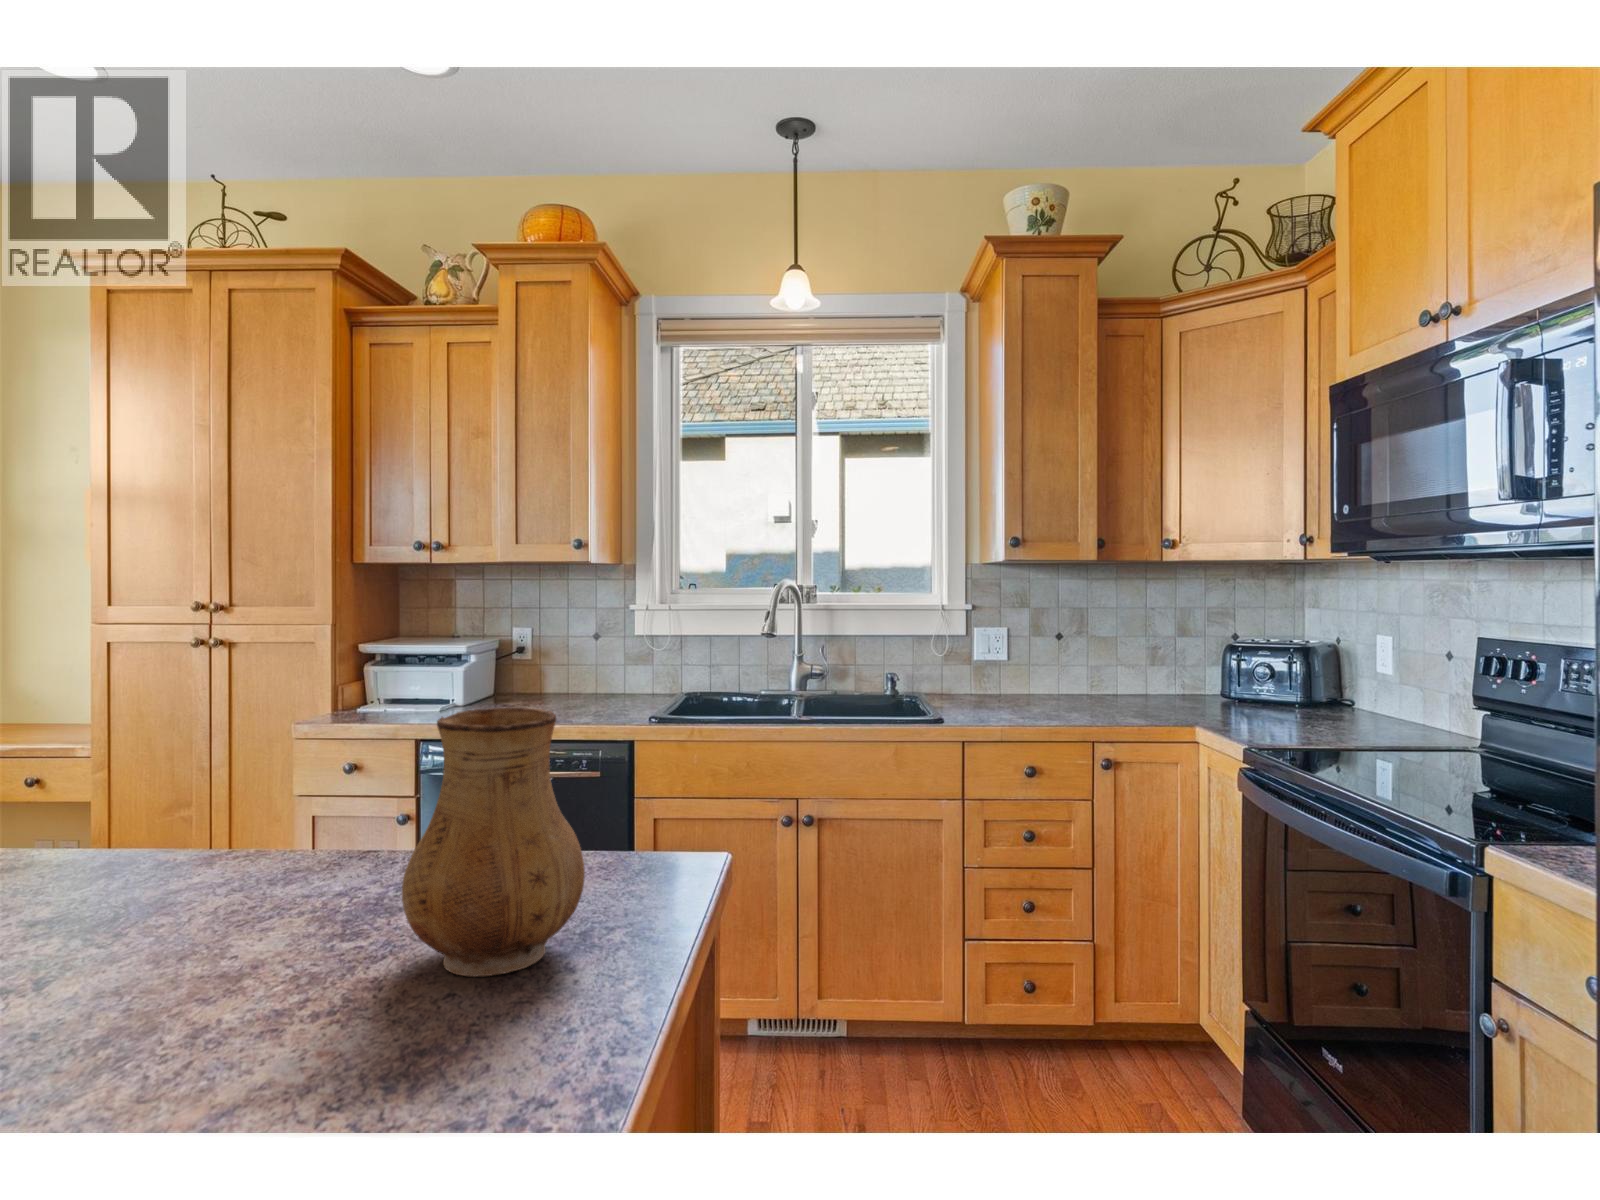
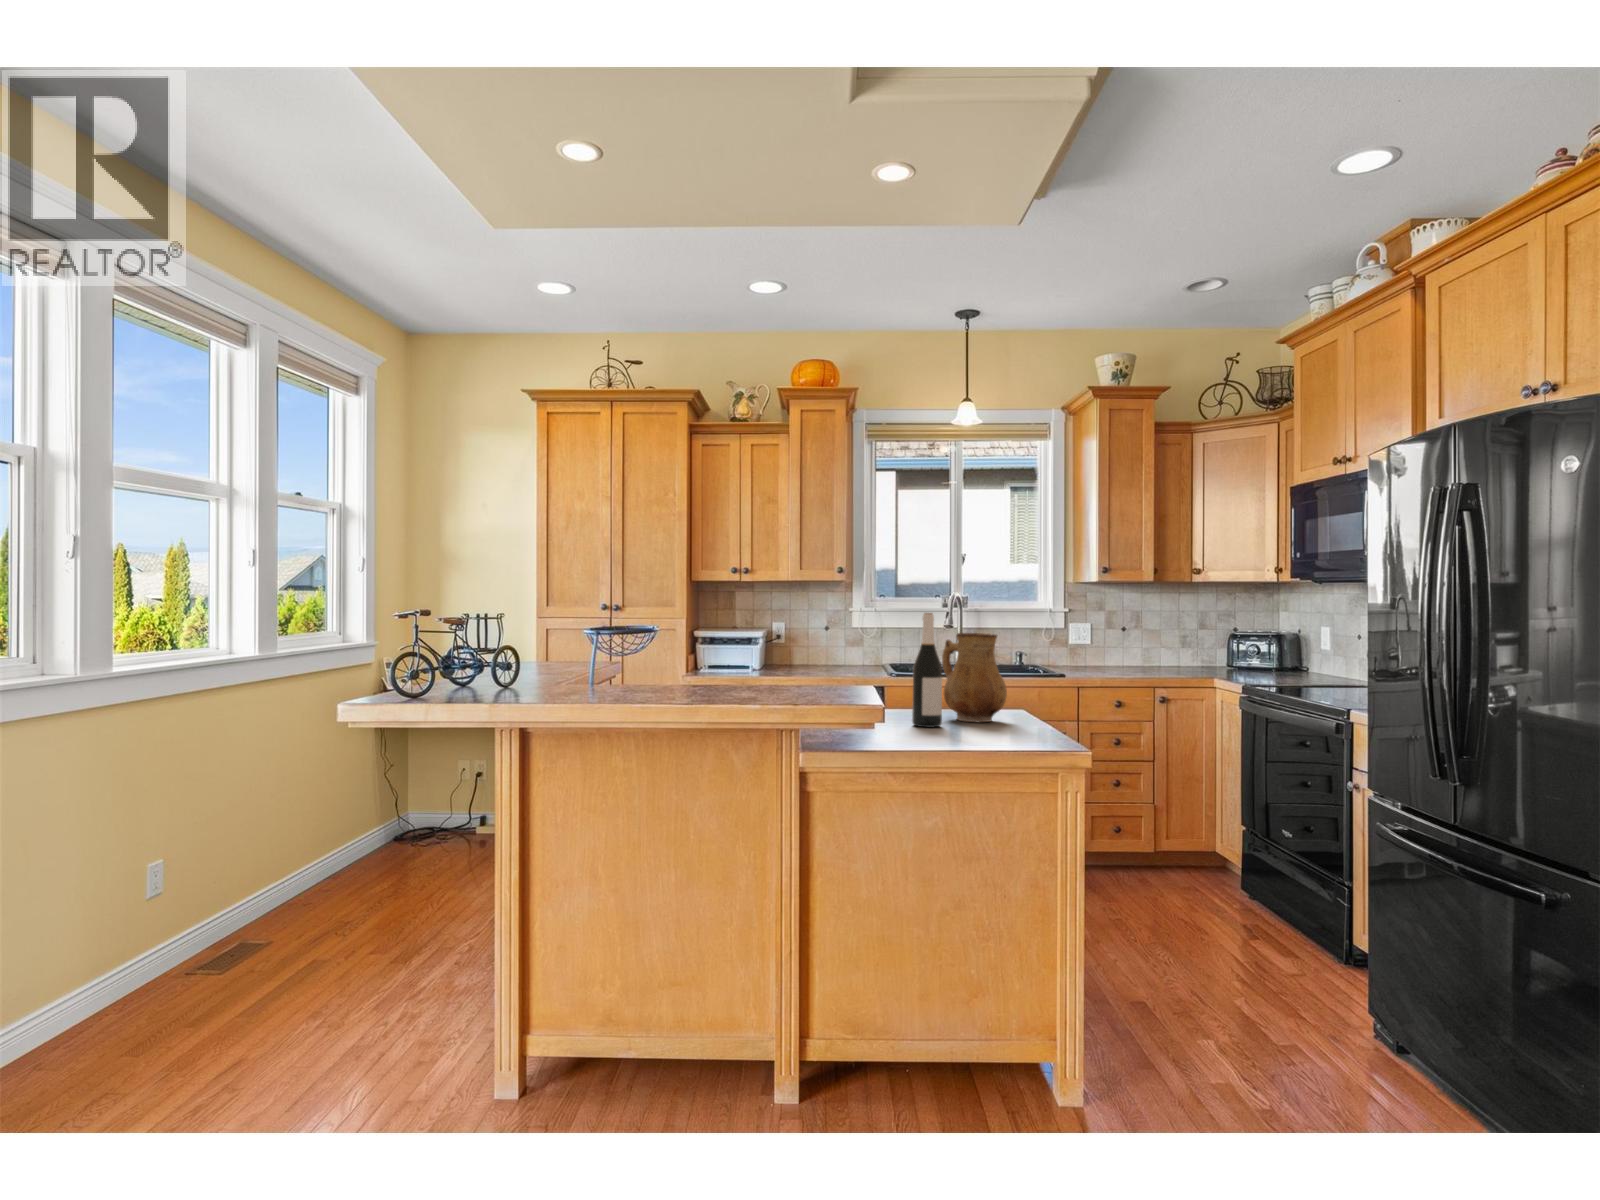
wine bottle: none [170,673,282,1060] -> present [912,613,942,727]

